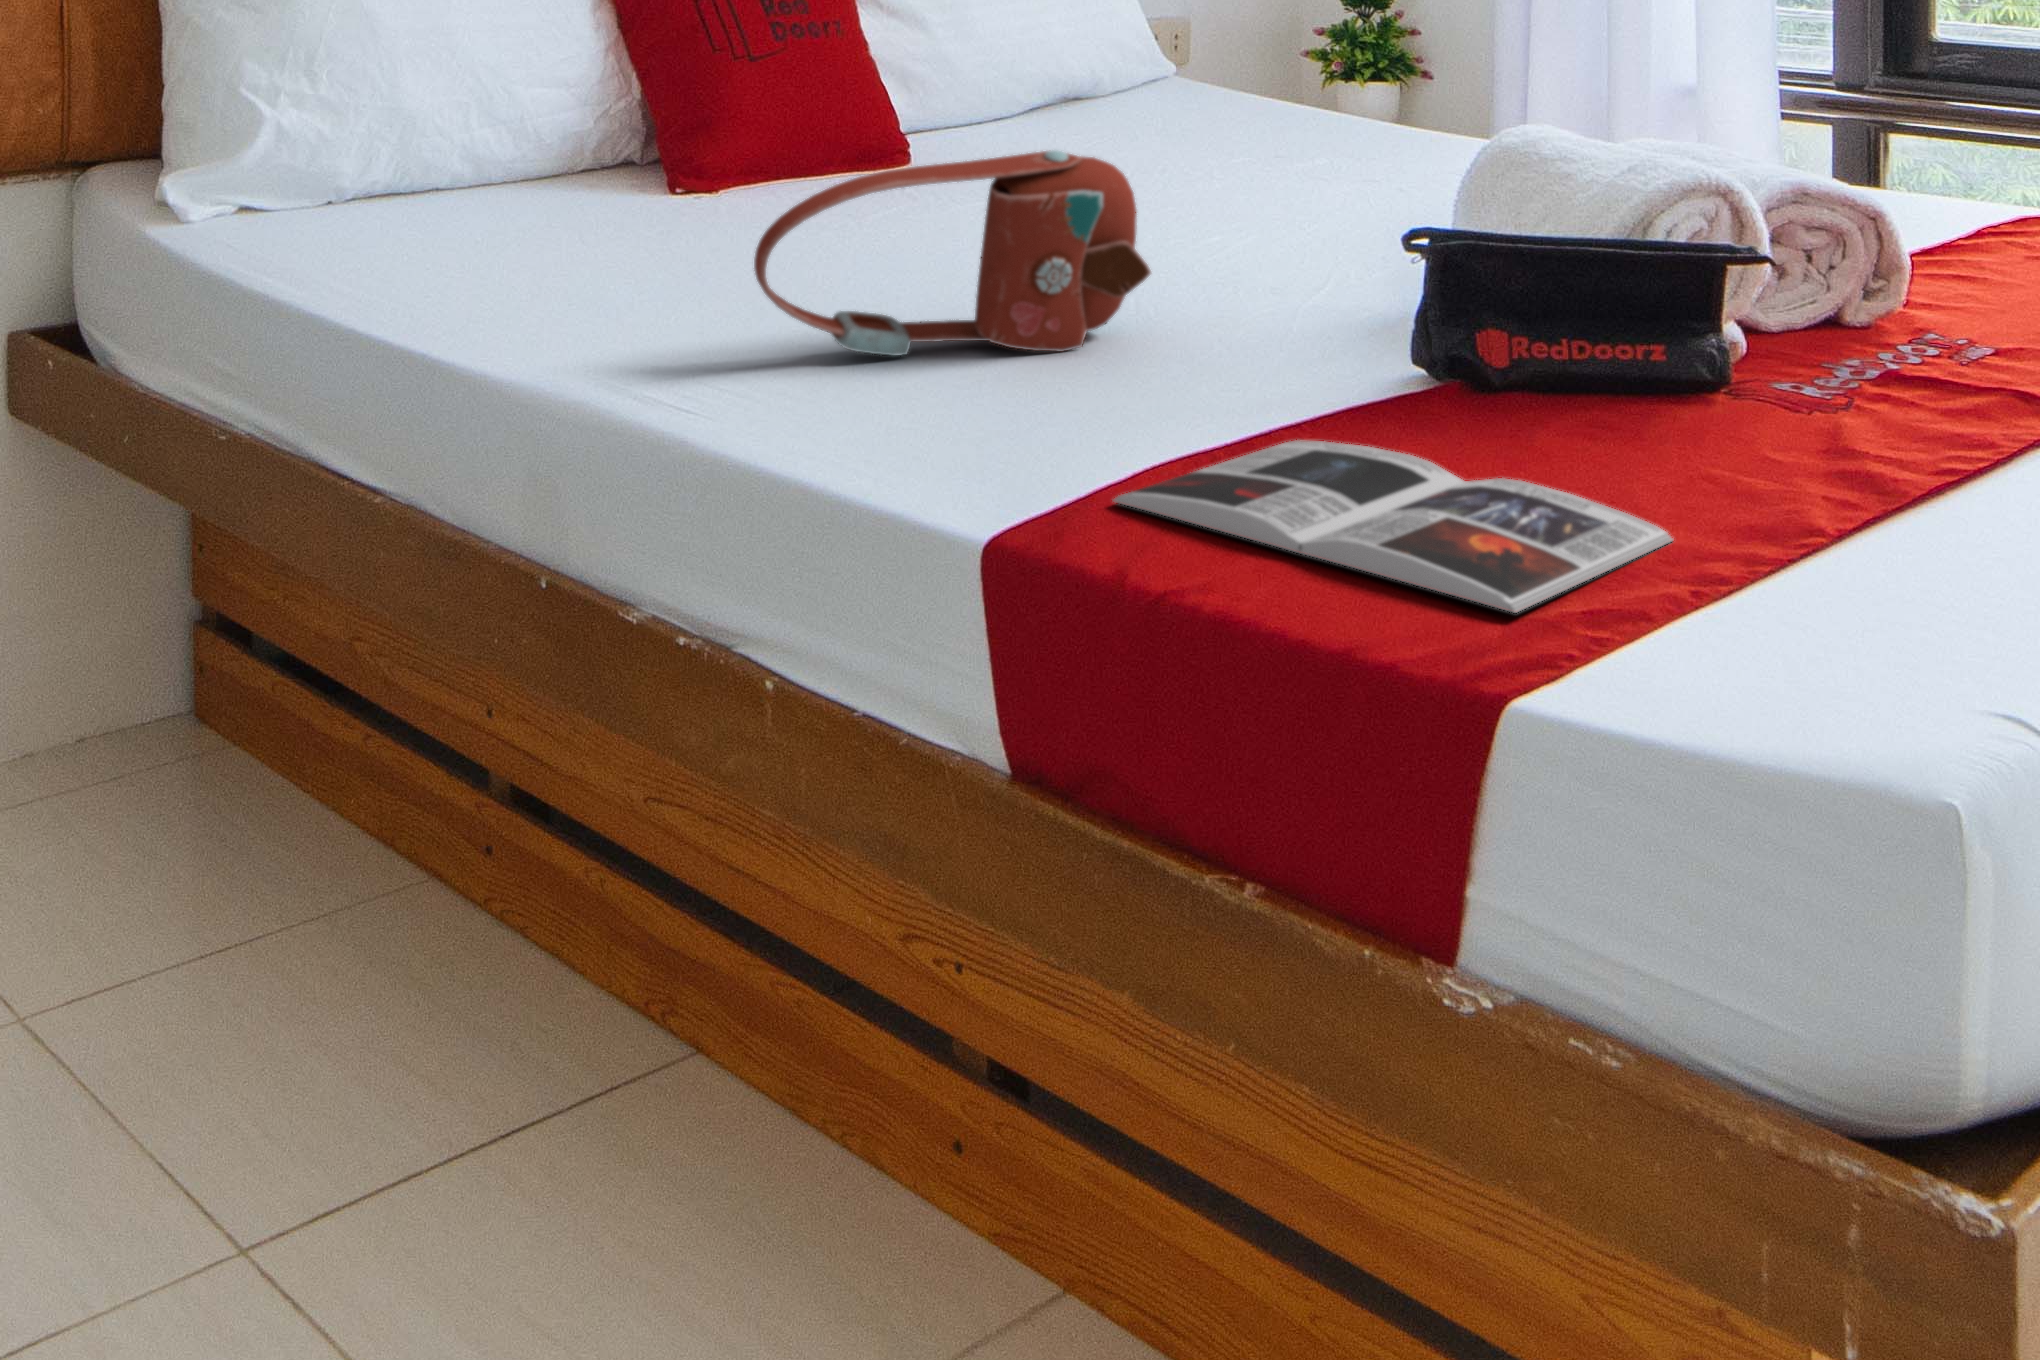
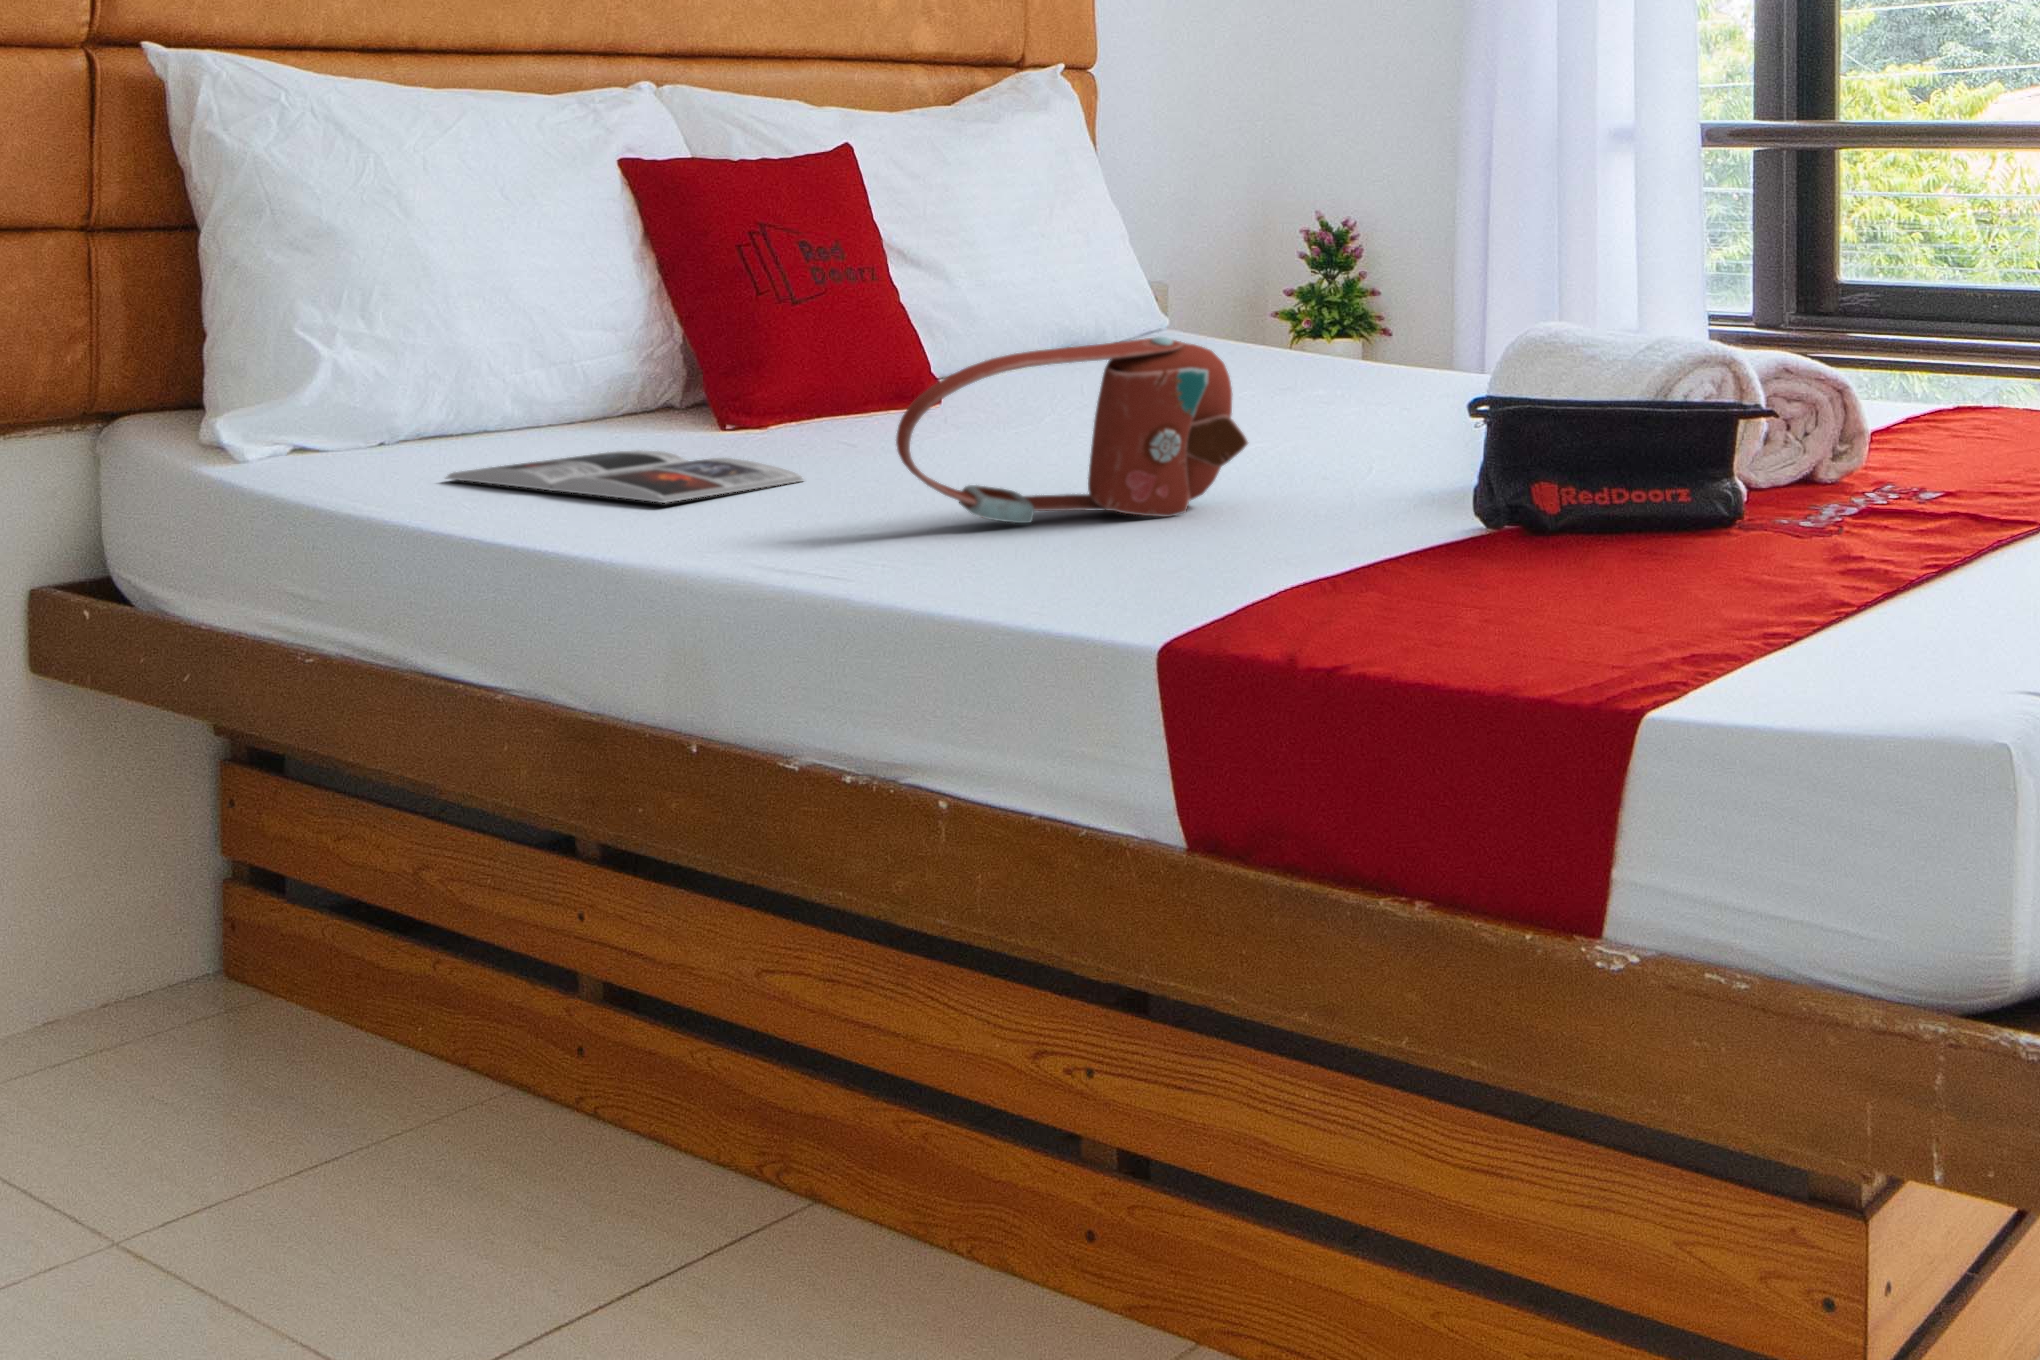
magazine: present [1114,441,1673,613] -> present [446,450,803,503]

